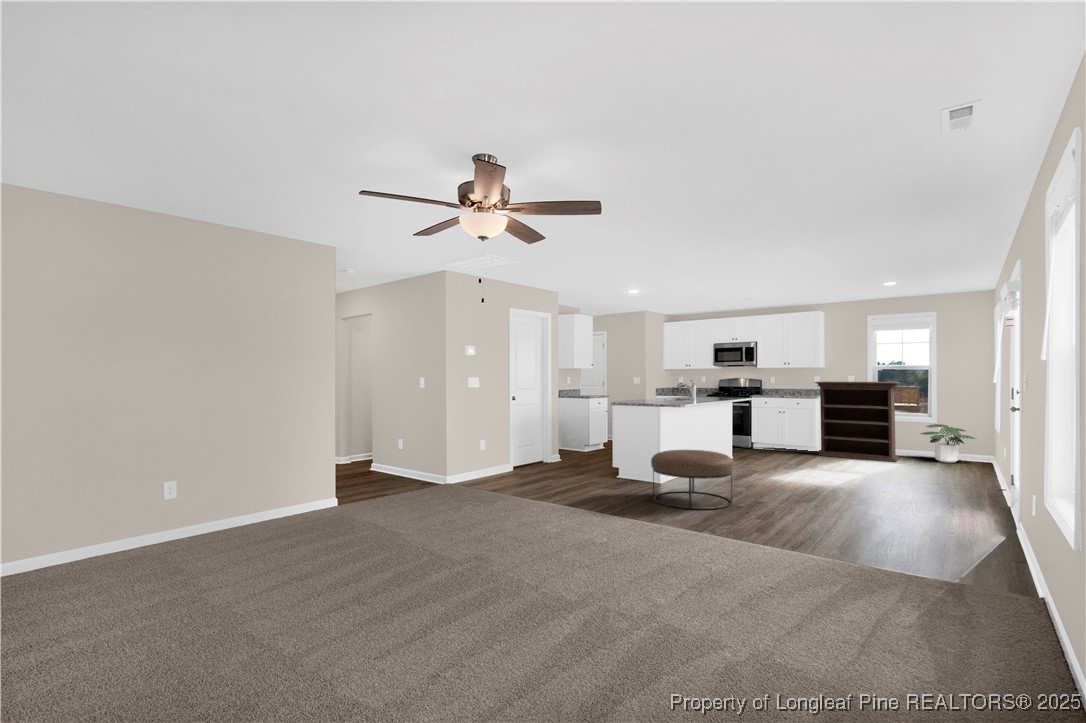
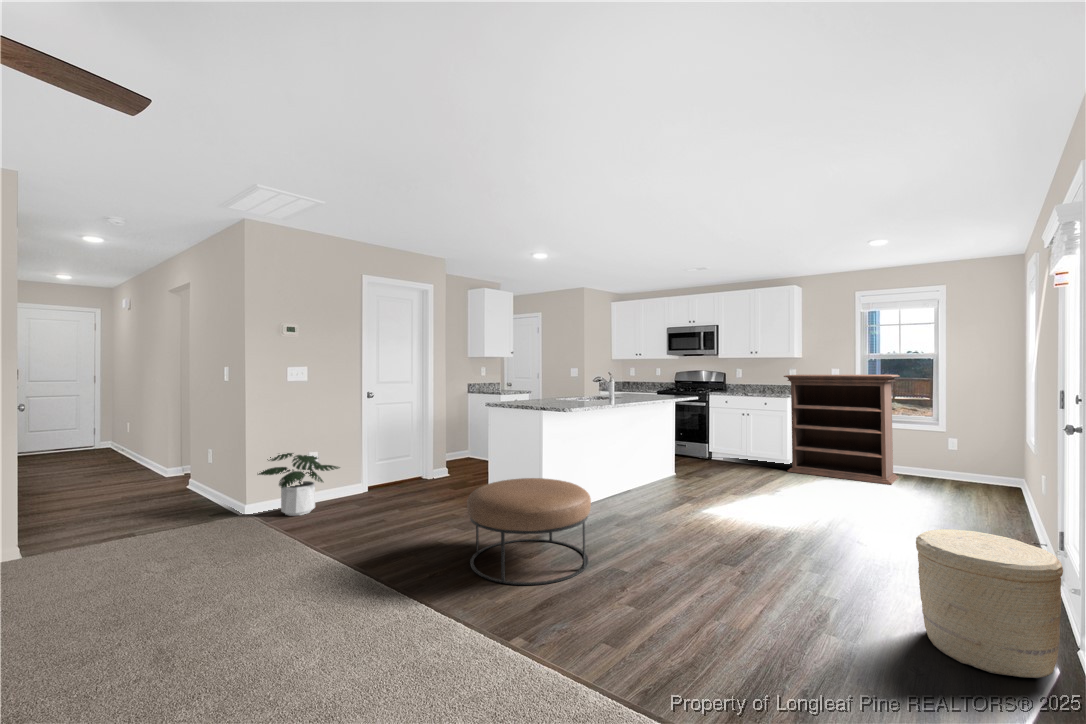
potted plant: present [921,424,975,463] -> present [258,453,340,516]
woven basket: none [938,466,1011,532] -> present [916,529,1063,678]

